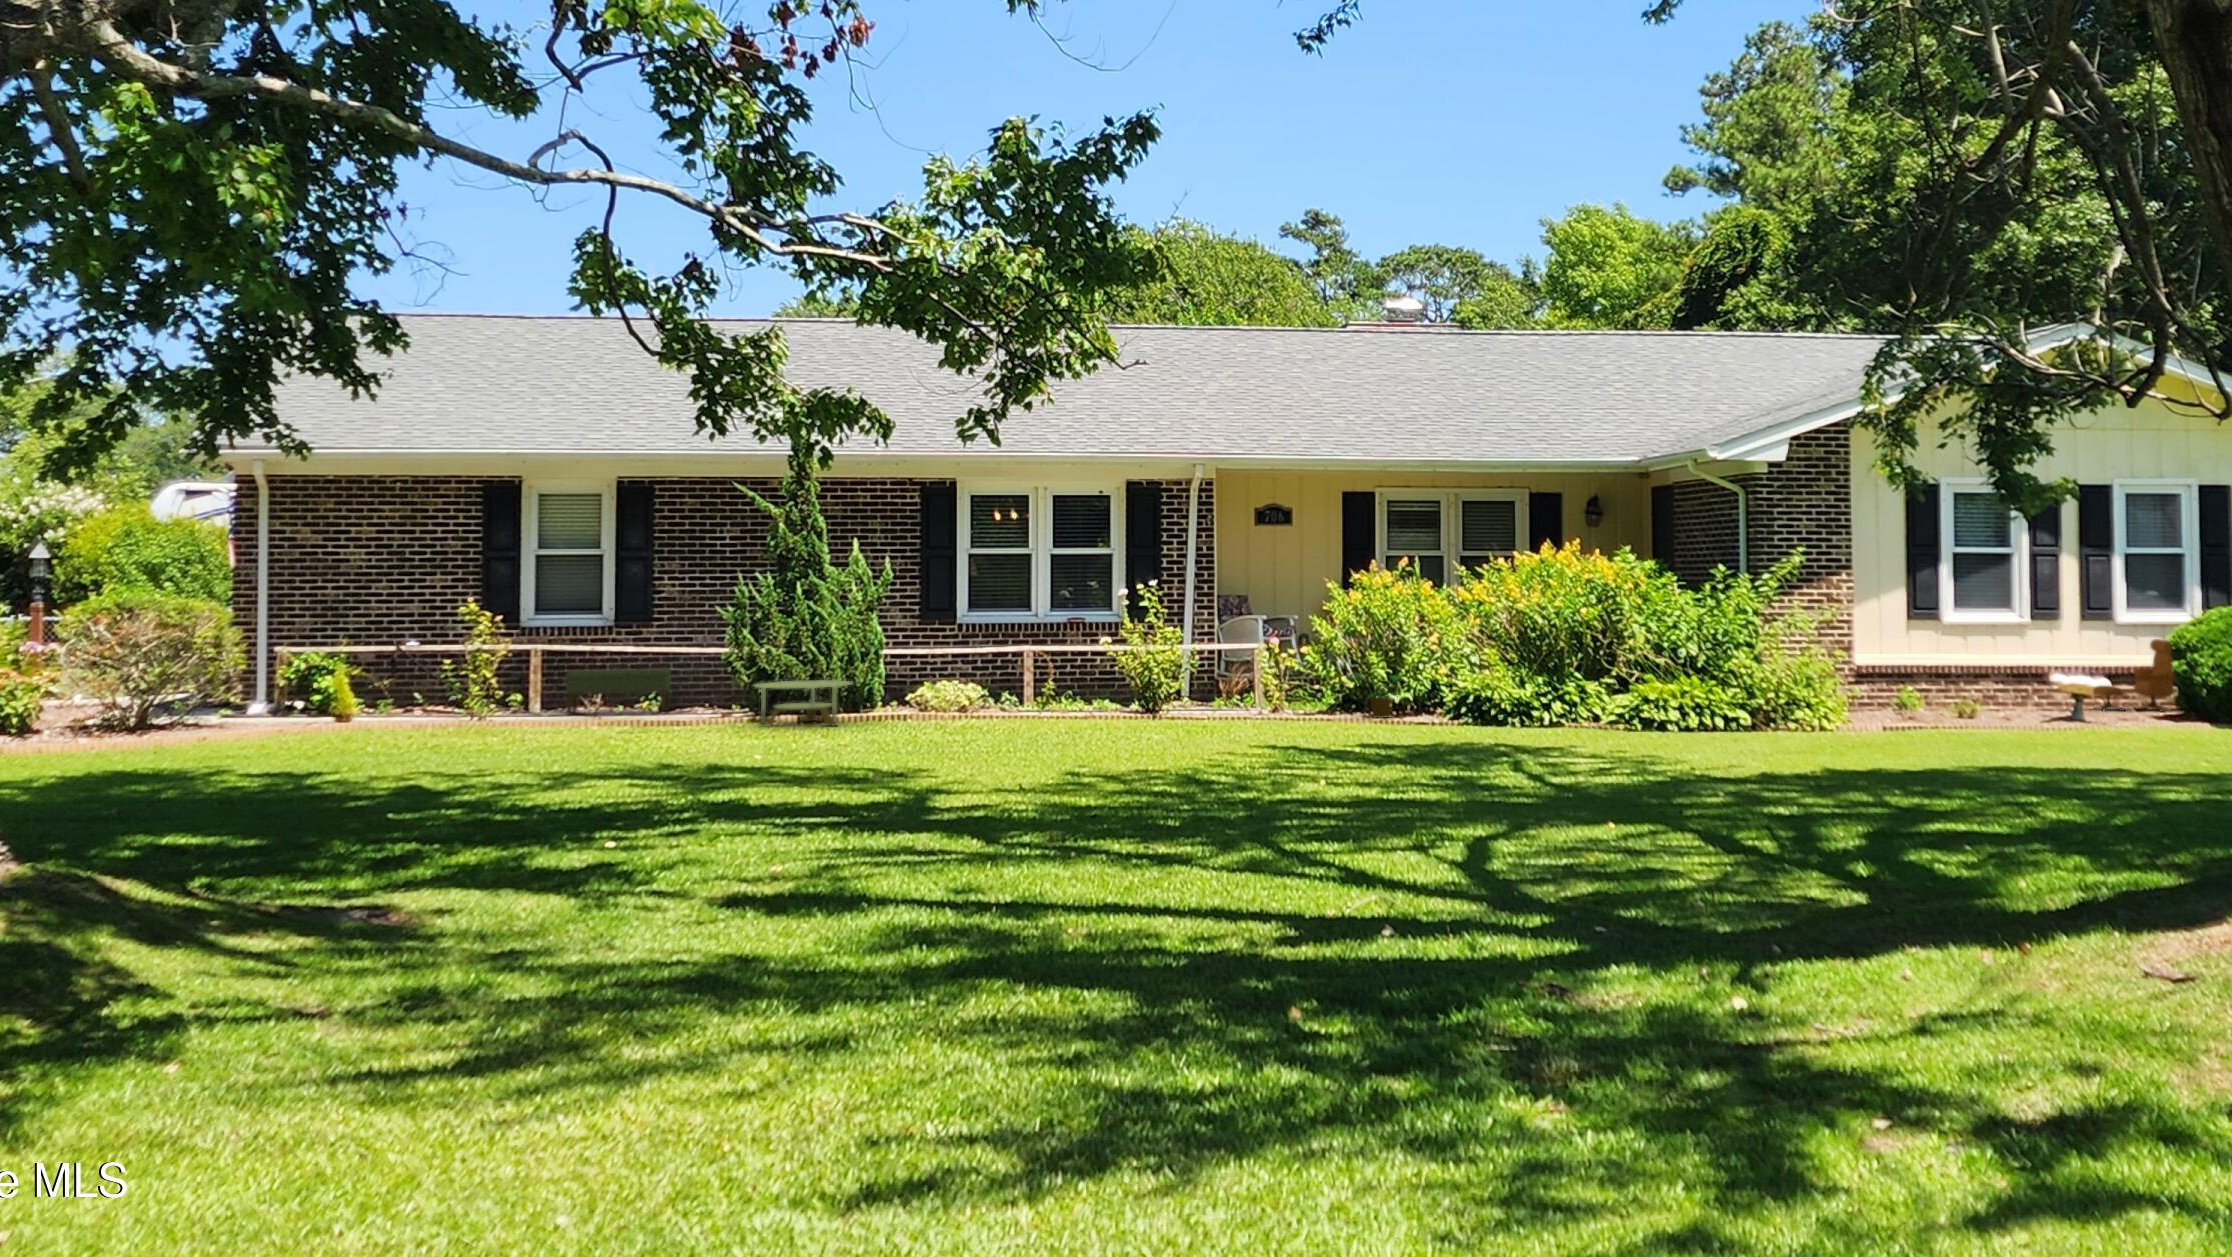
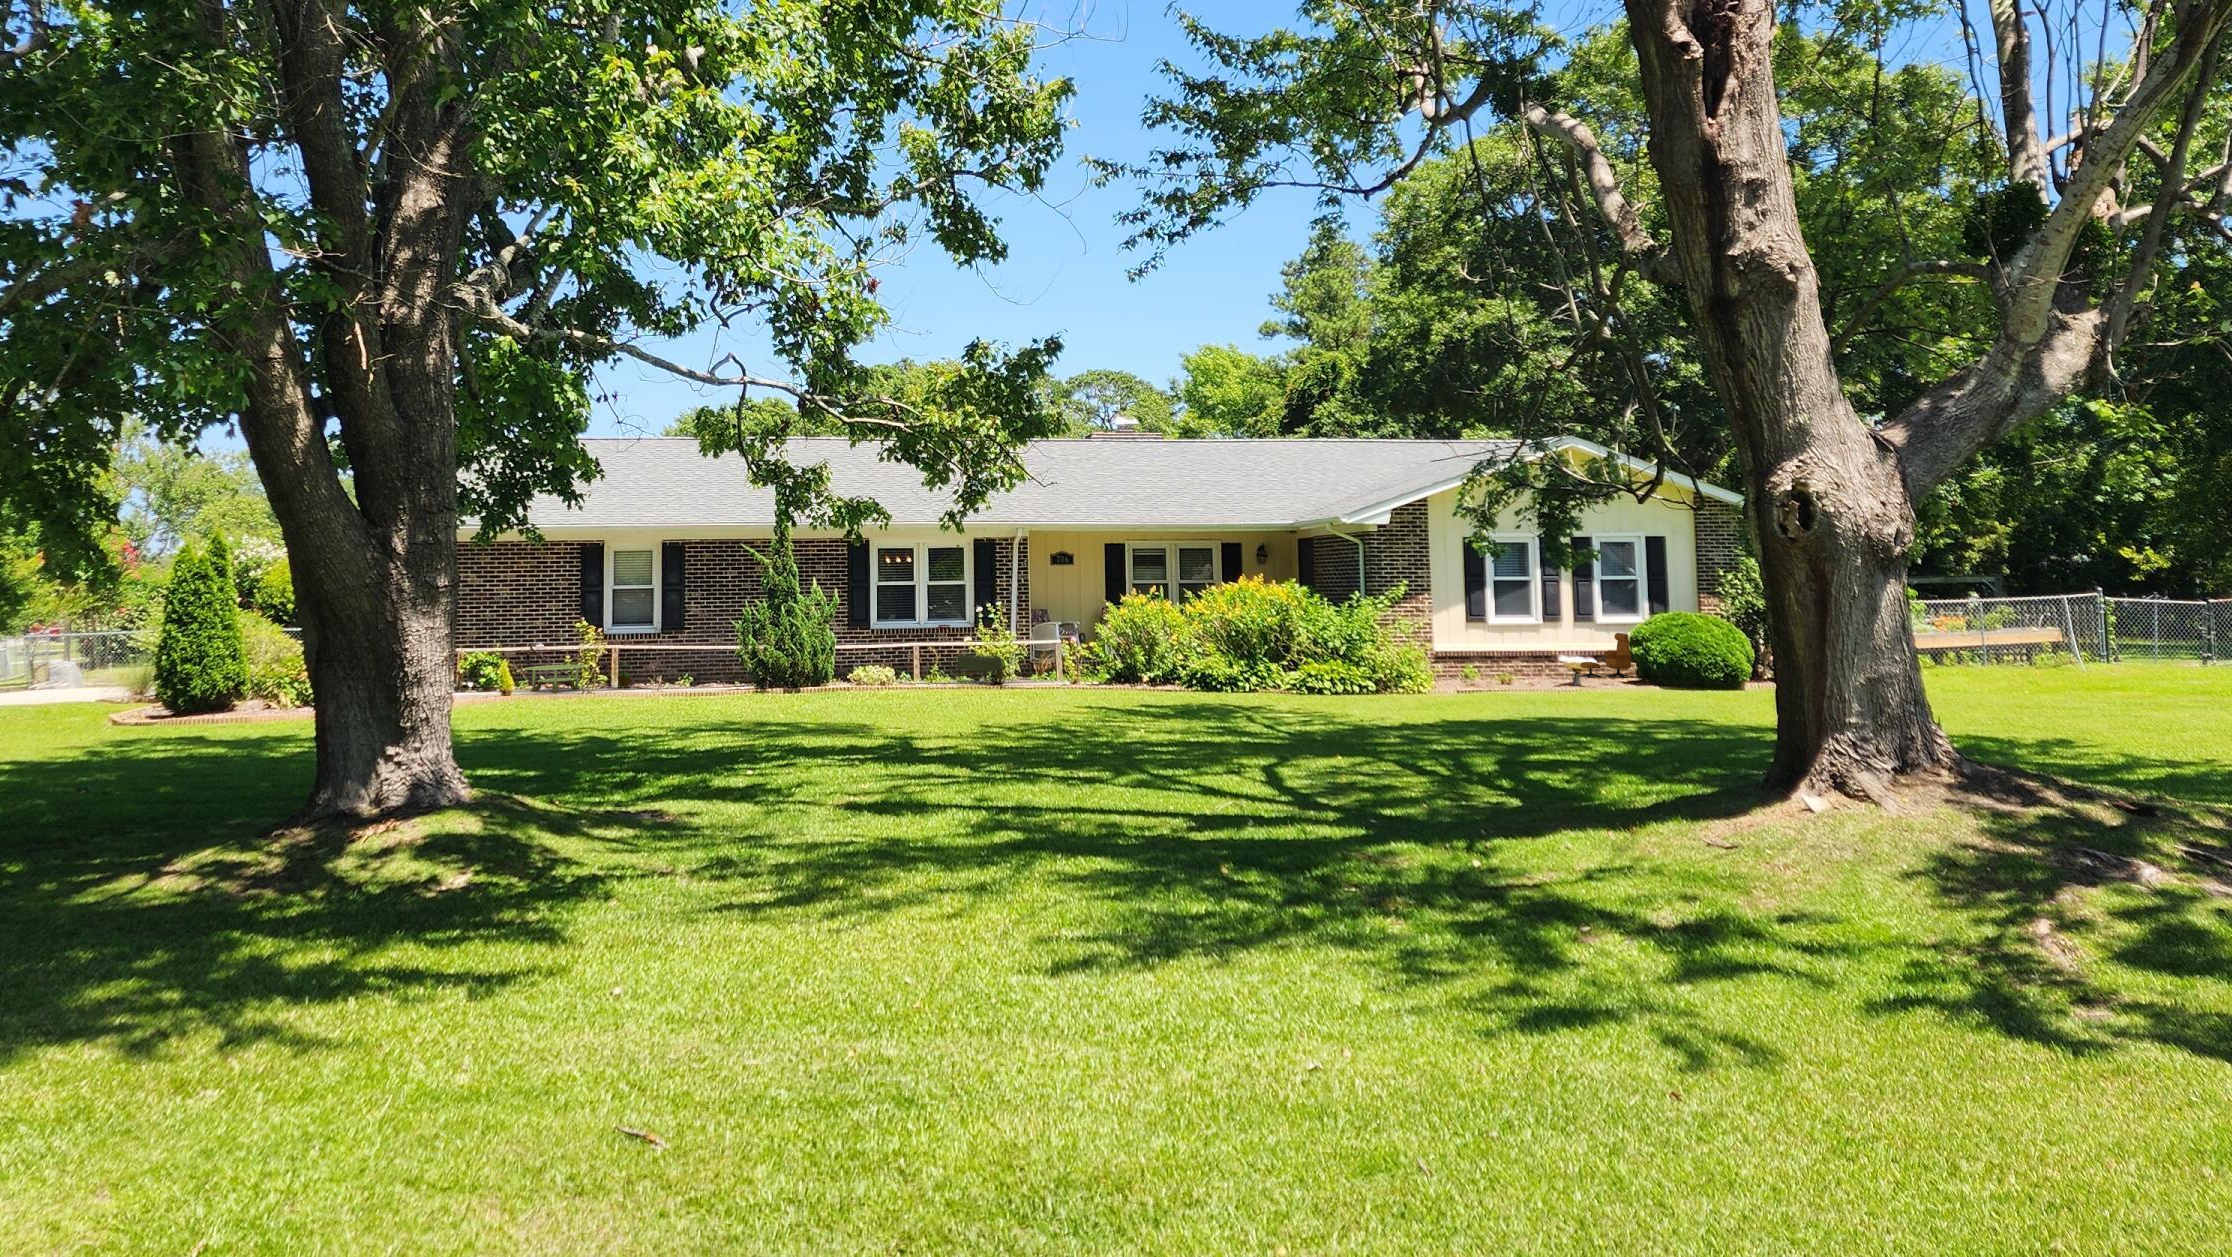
bench: present [565,668,671,715] -> present [956,654,1003,684]
potted plant: present [1347,674,1400,718] -> present [616,664,631,688]
round table: present [754,680,852,727] -> present [525,665,586,694]

